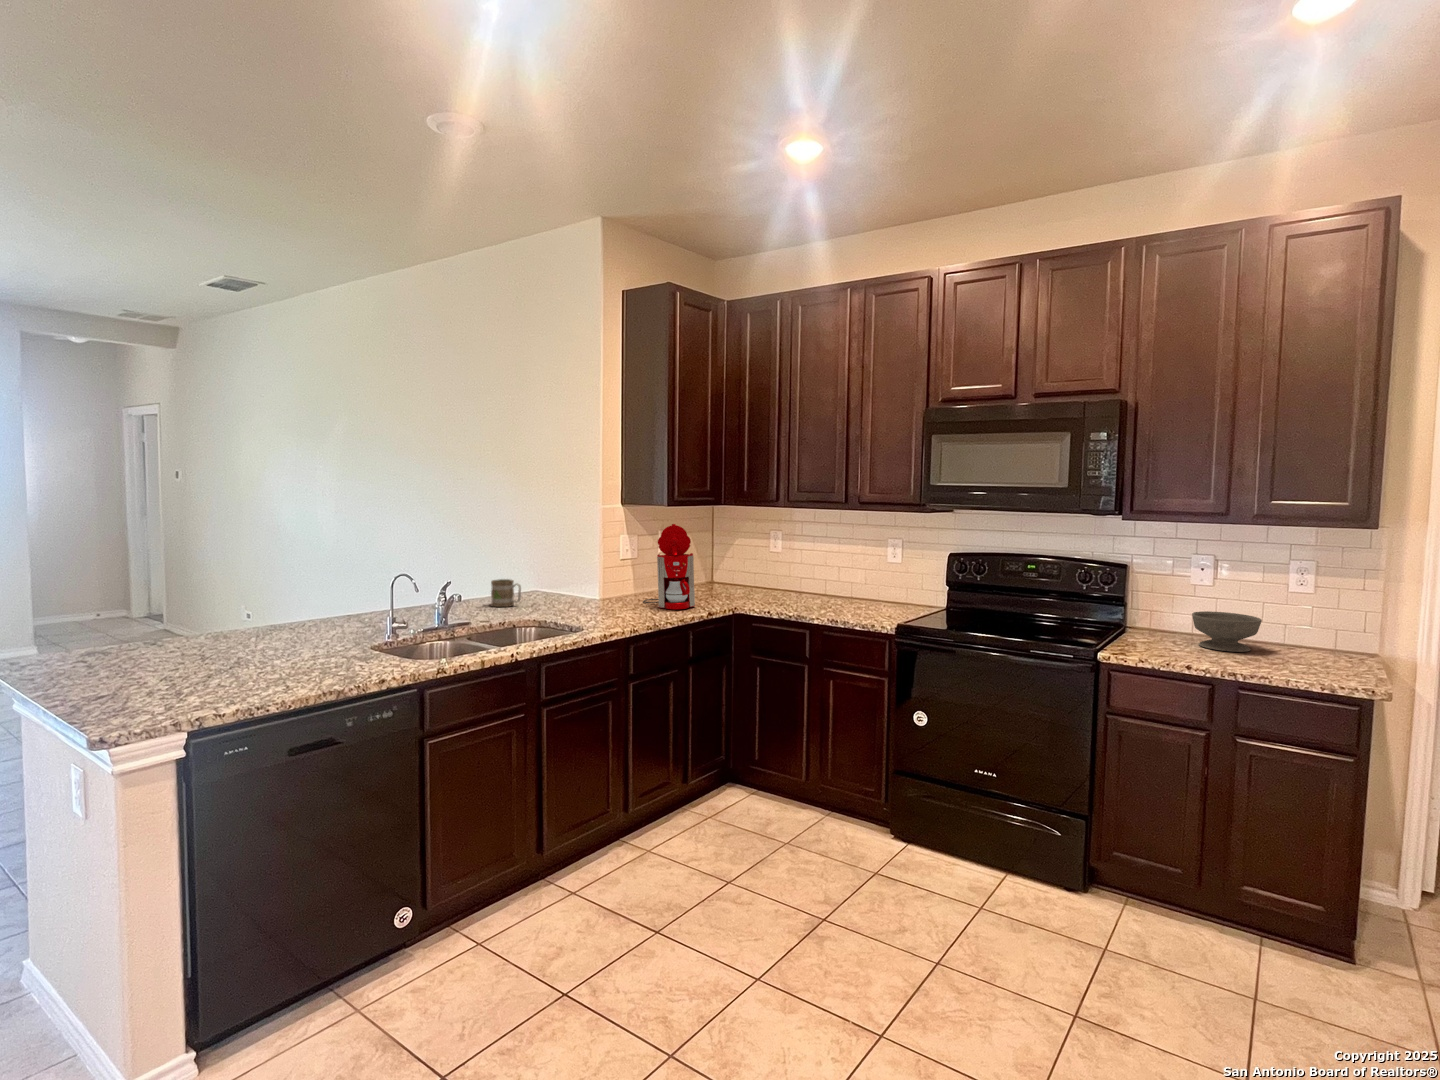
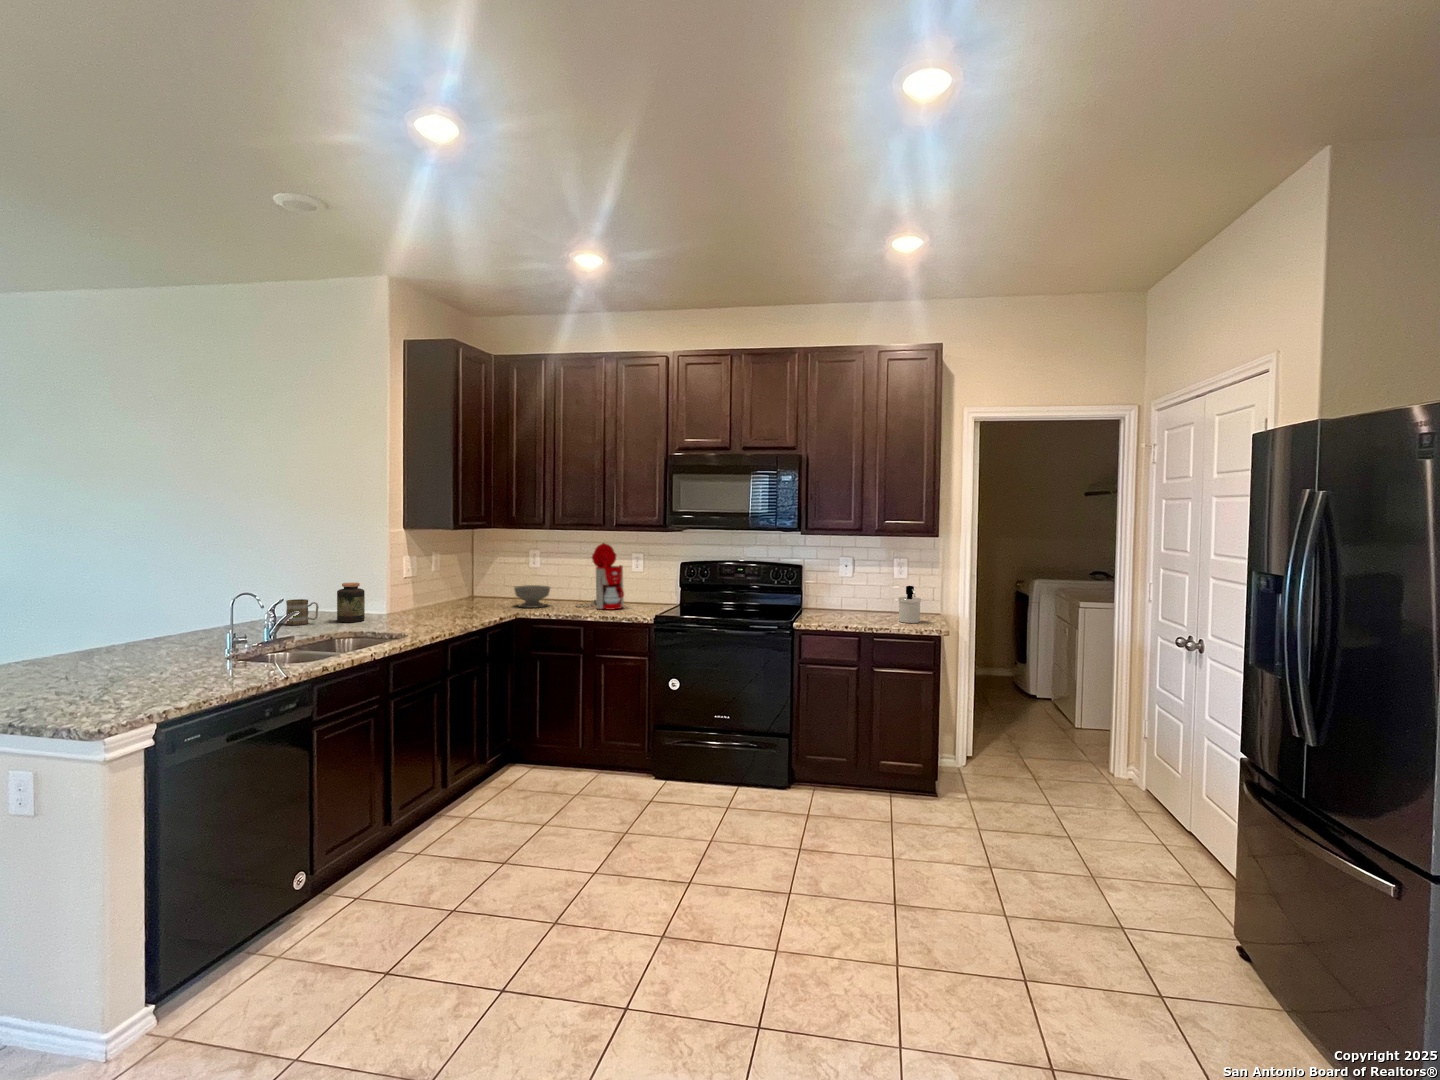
coffee maker: present [643,524,695,609] -> present [577,543,624,610]
jar: none [541,564,569,607] -> present [337,583,365,622]
soap dispenser: none [1293,608,1340,671] -> present [898,586,921,623]
bowl: present [1192,611,1262,652] -> present [514,585,550,608]

